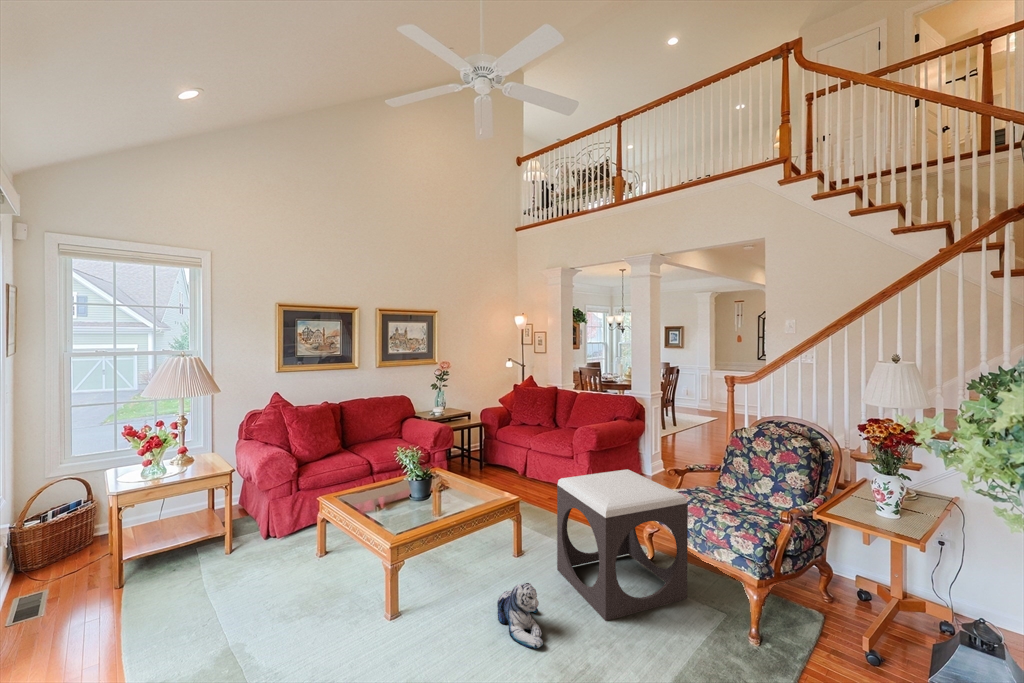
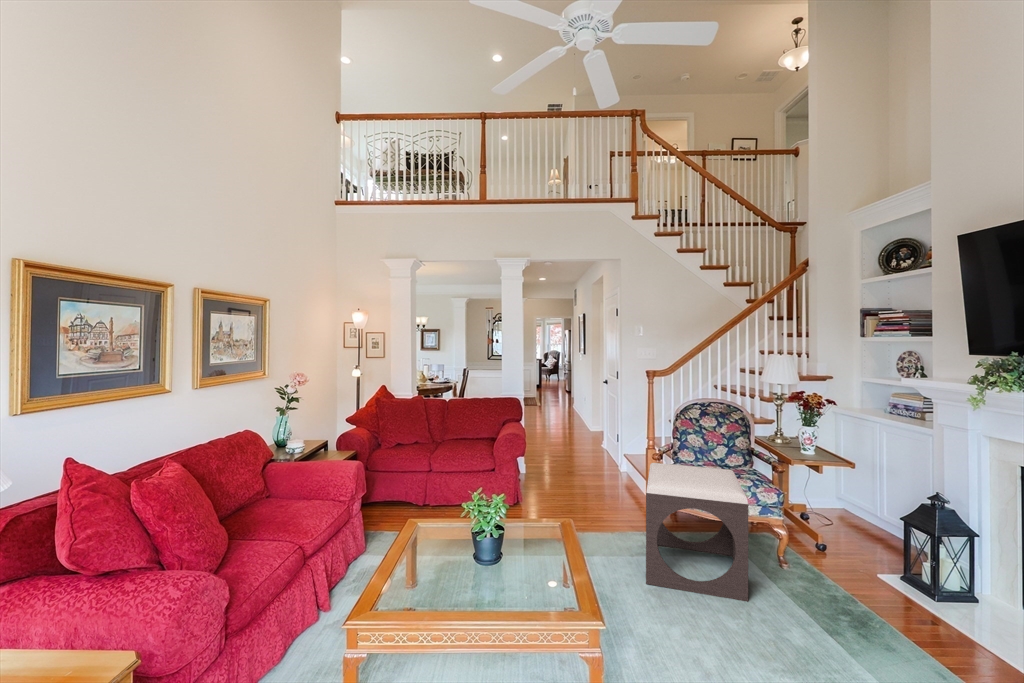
plush toy: present [497,583,543,649] -> none [684,596,783,661]

